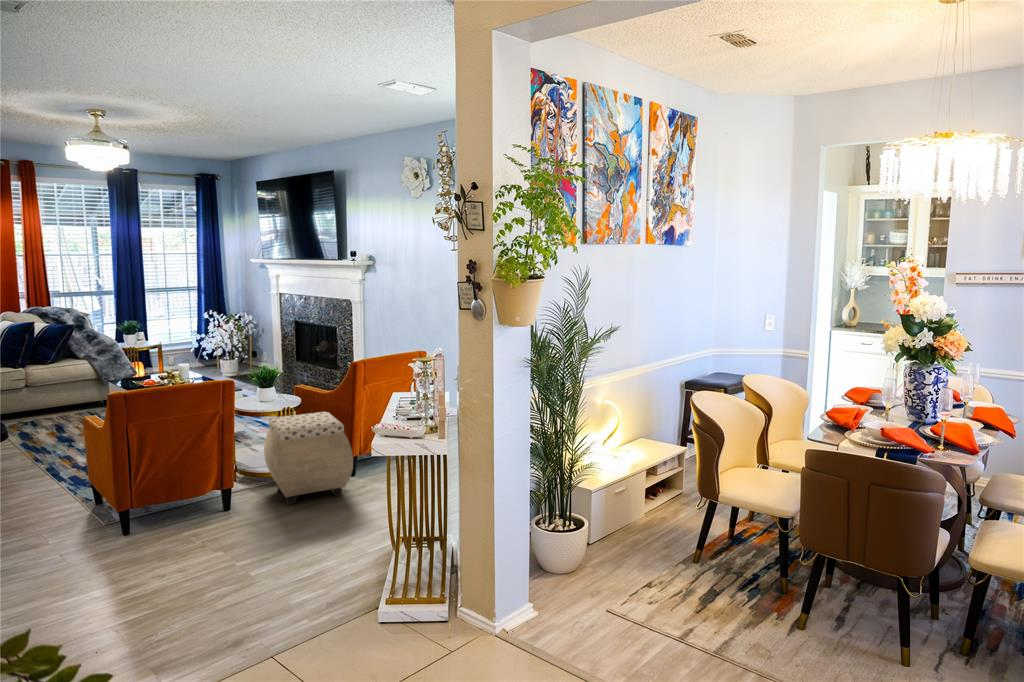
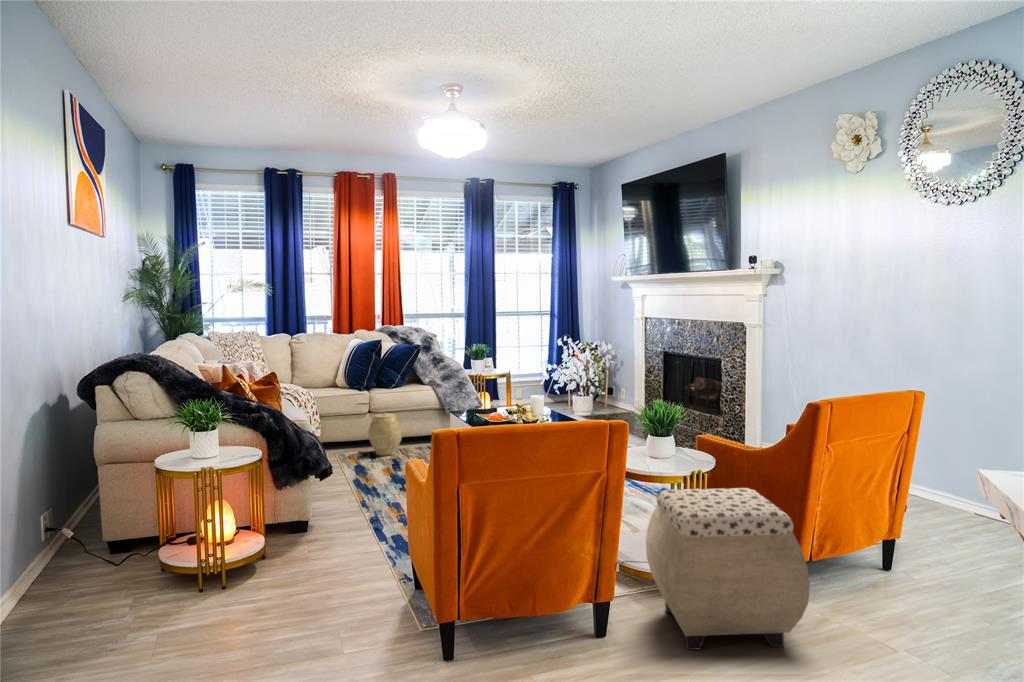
woven basket: none [25,386,60,423] -> present [368,413,402,456]

